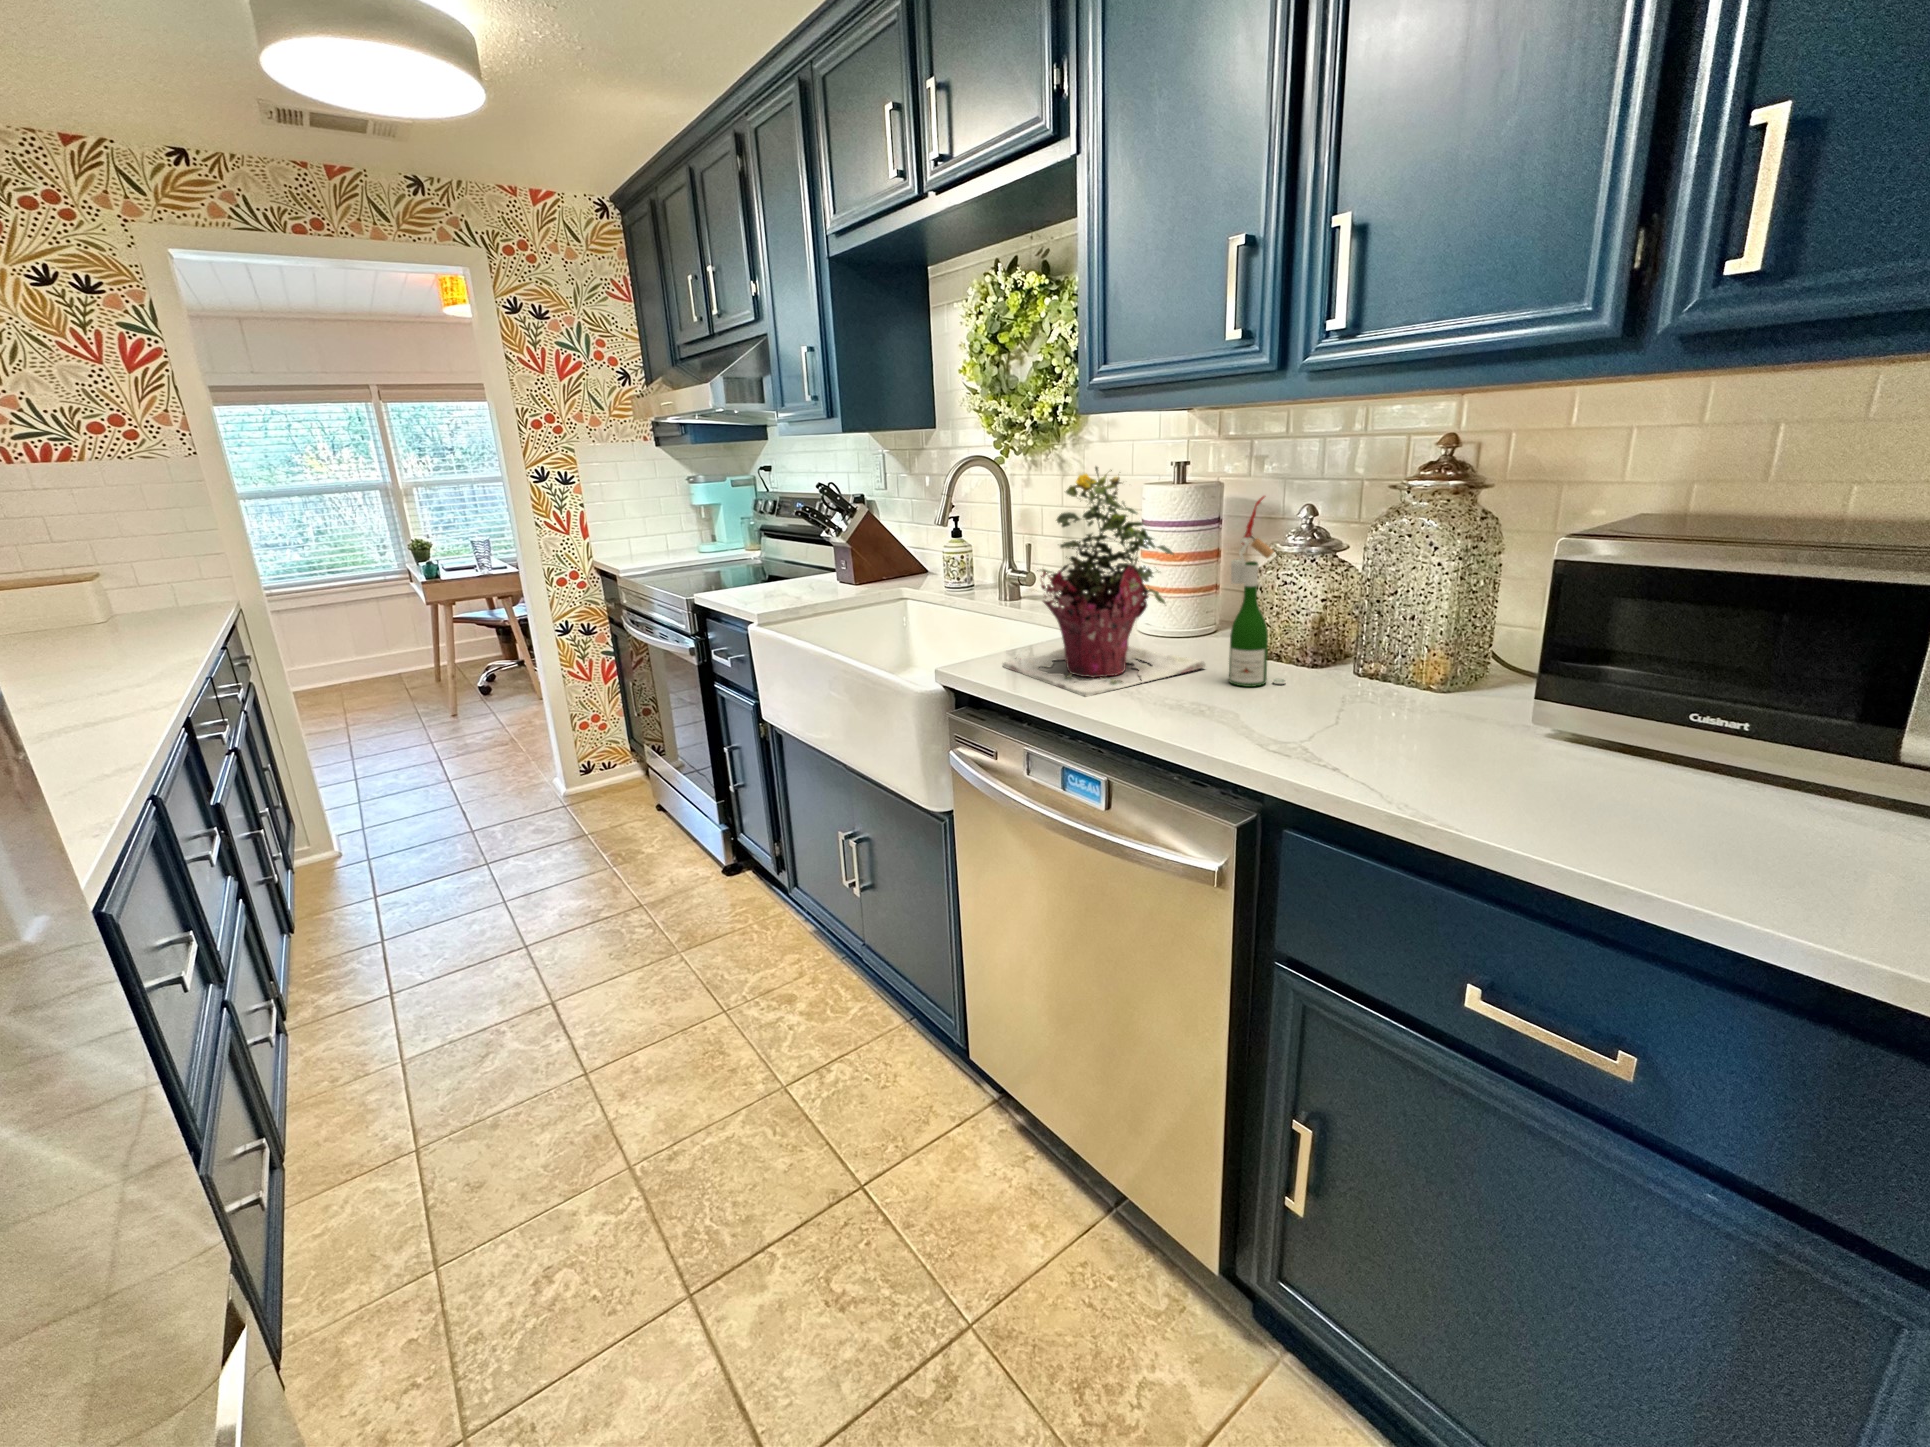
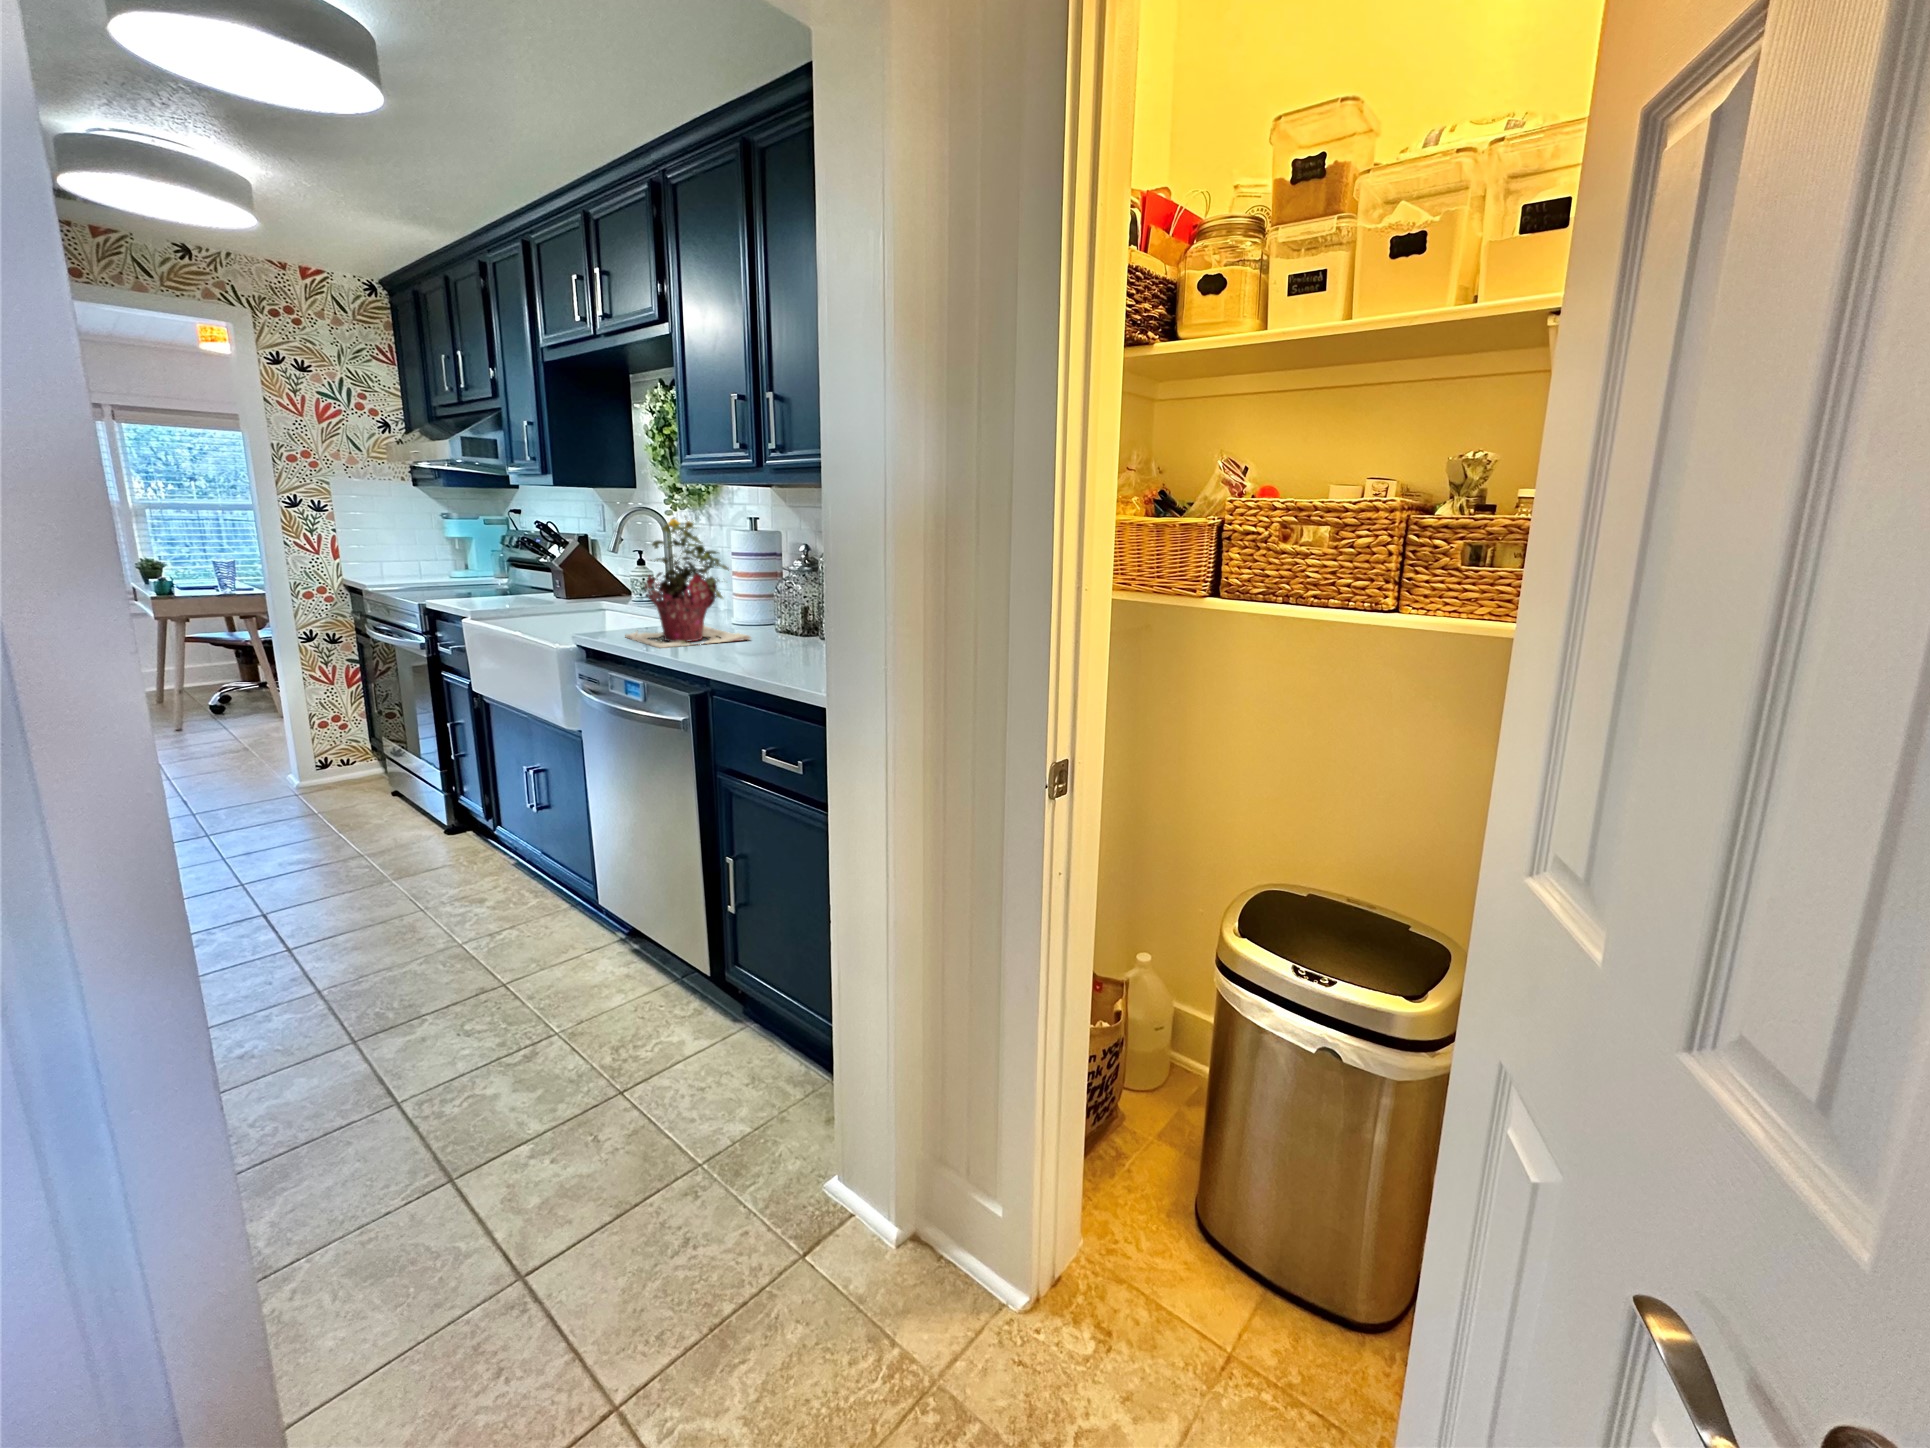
wine bottle: present [1229,496,1286,687] -> none [754,536,787,646]

